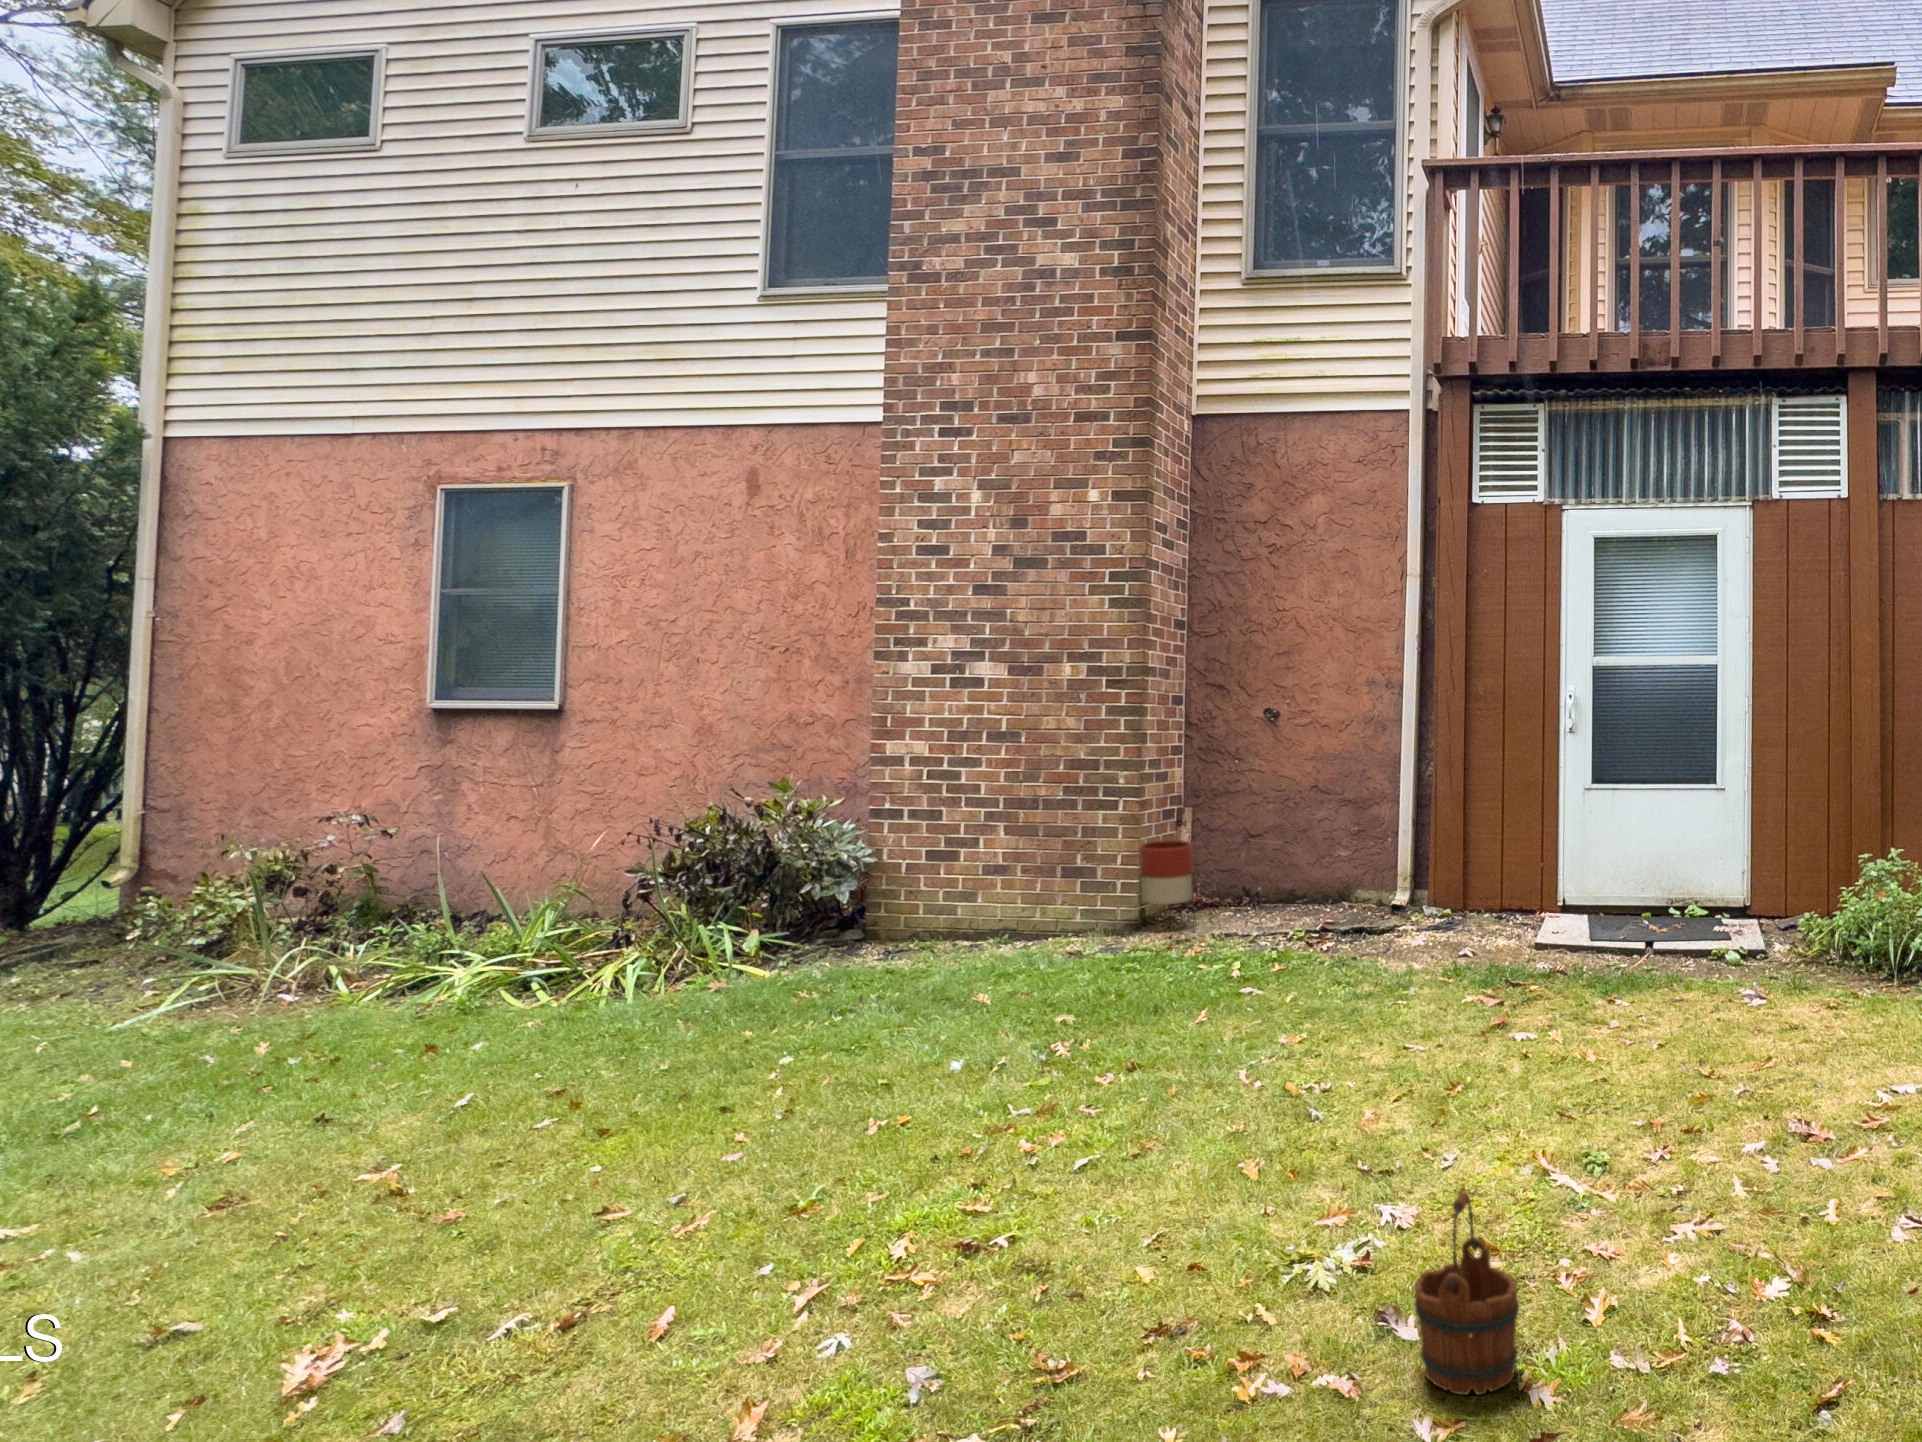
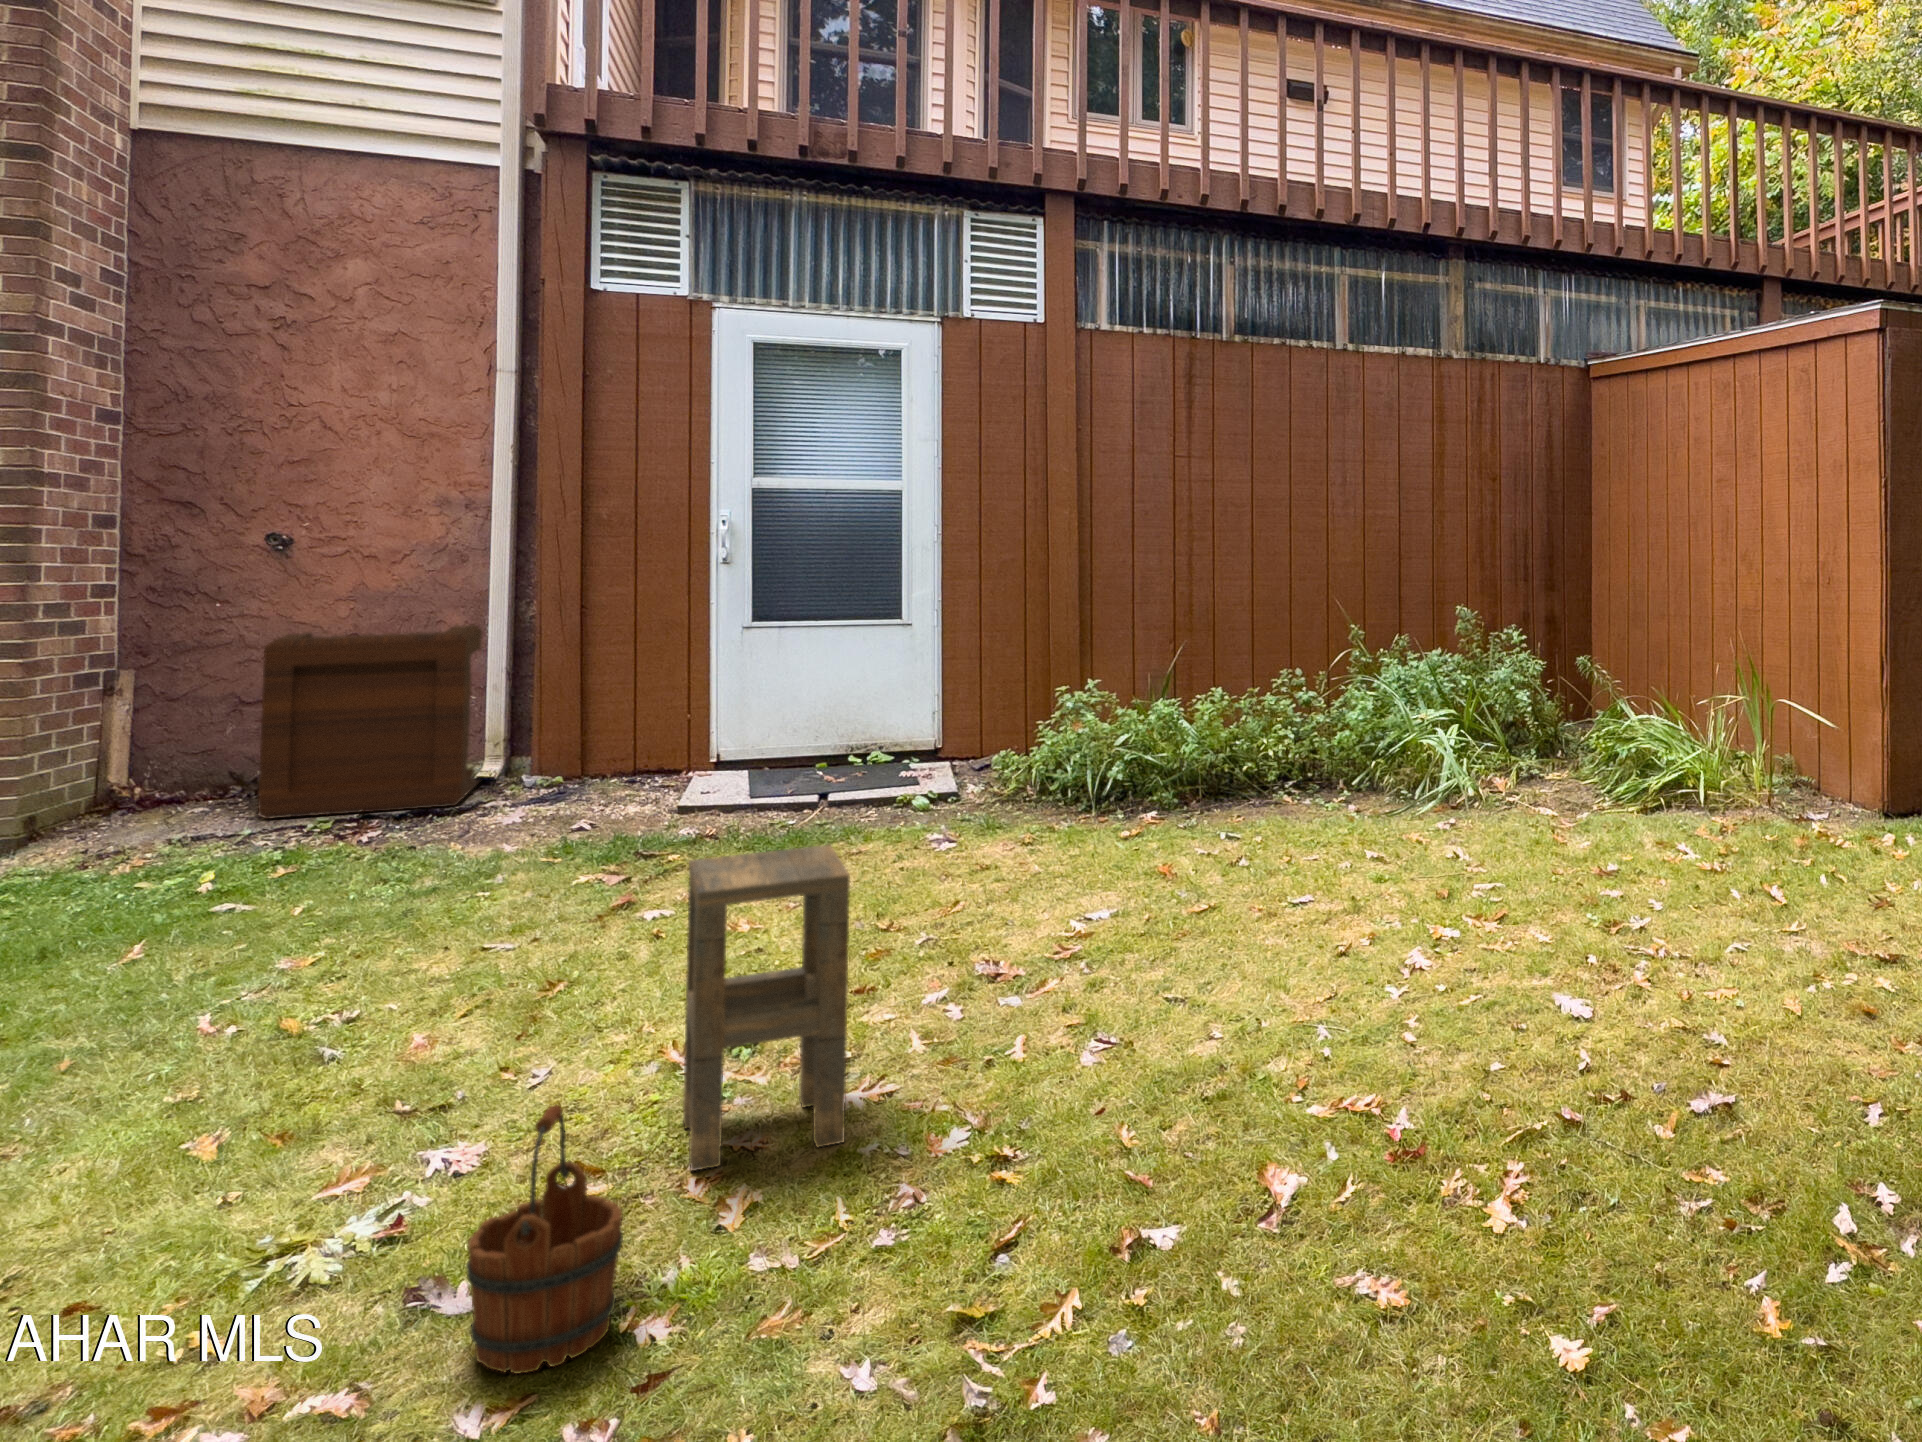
wooden crate: none [1222,761,1385,922] -> present [258,625,482,819]
planter: present [1139,840,1195,933] -> none [115,722,211,847]
side table: none [1544,1004,1683,1265] -> present [683,845,850,1171]

